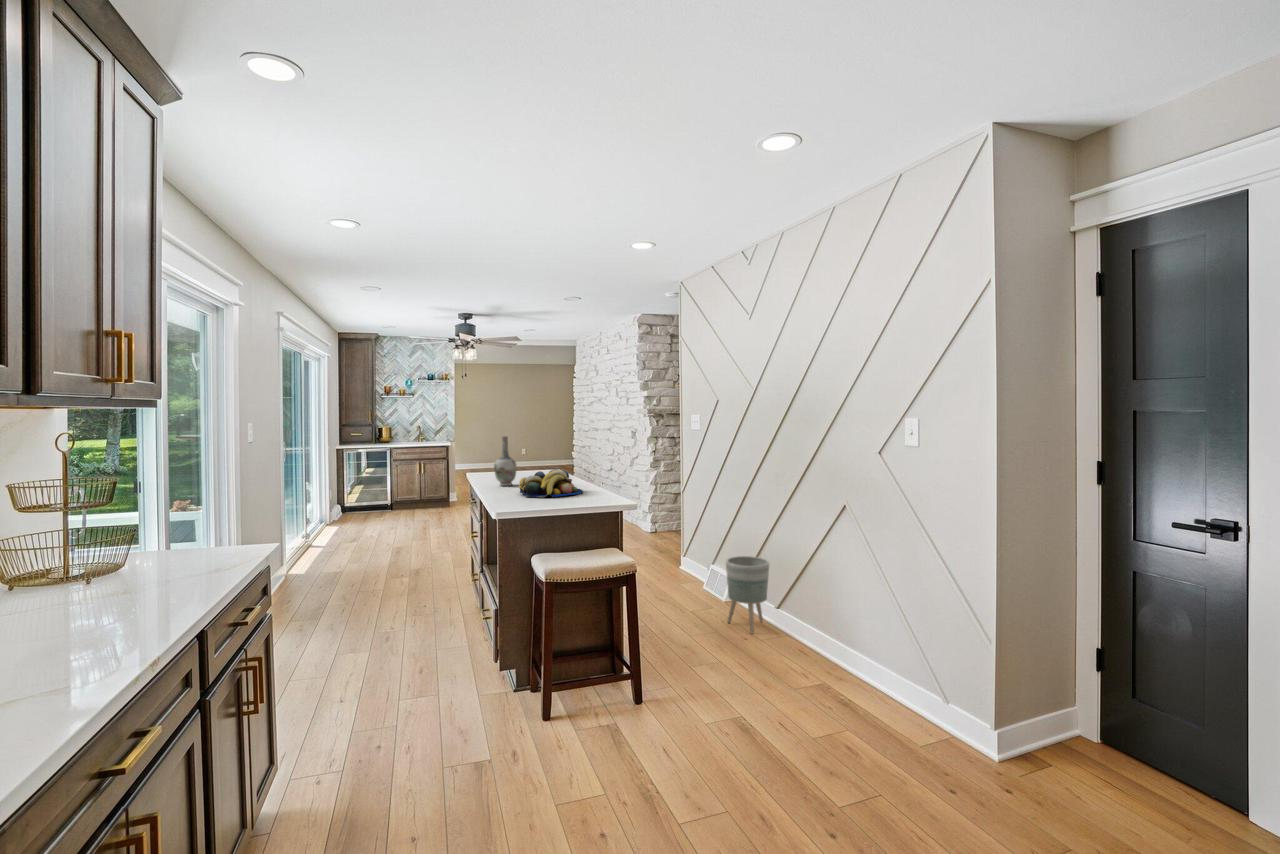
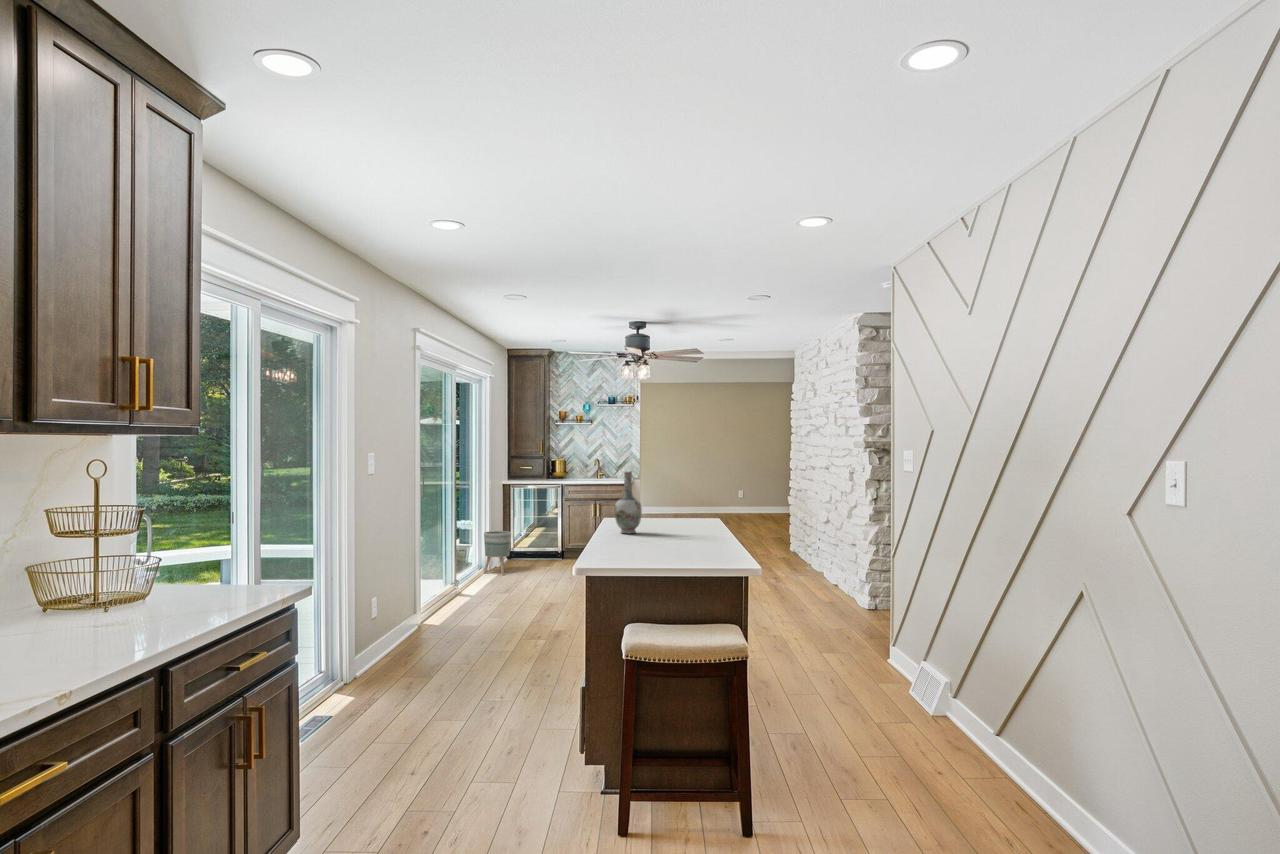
fruit bowl: present [519,469,583,498] -> none [630,515,710,550]
planter: present [726,556,769,633] -> present [484,531,511,575]

